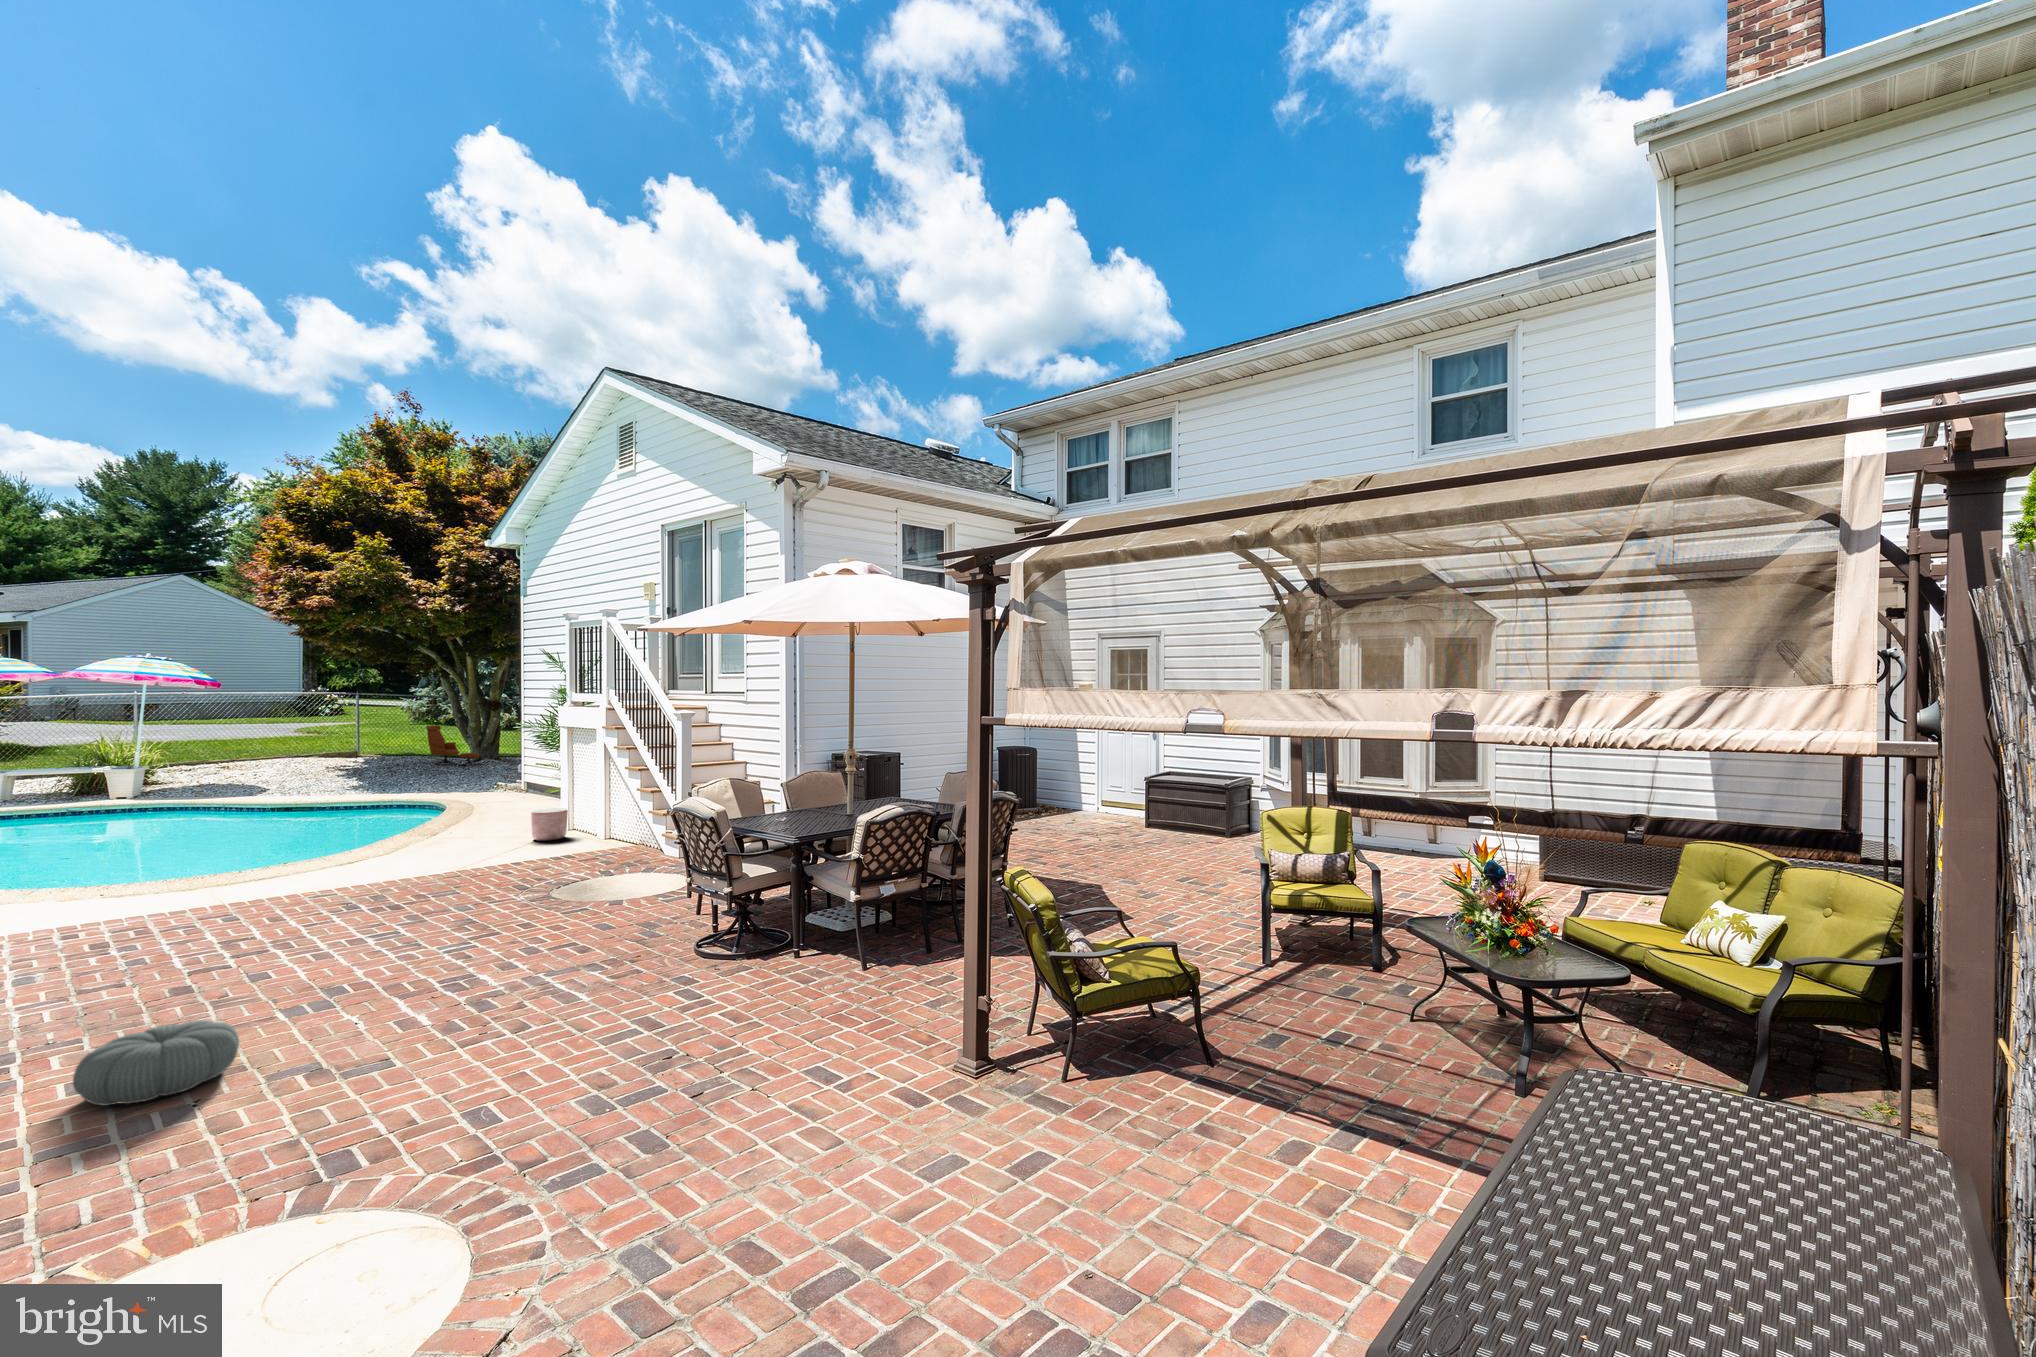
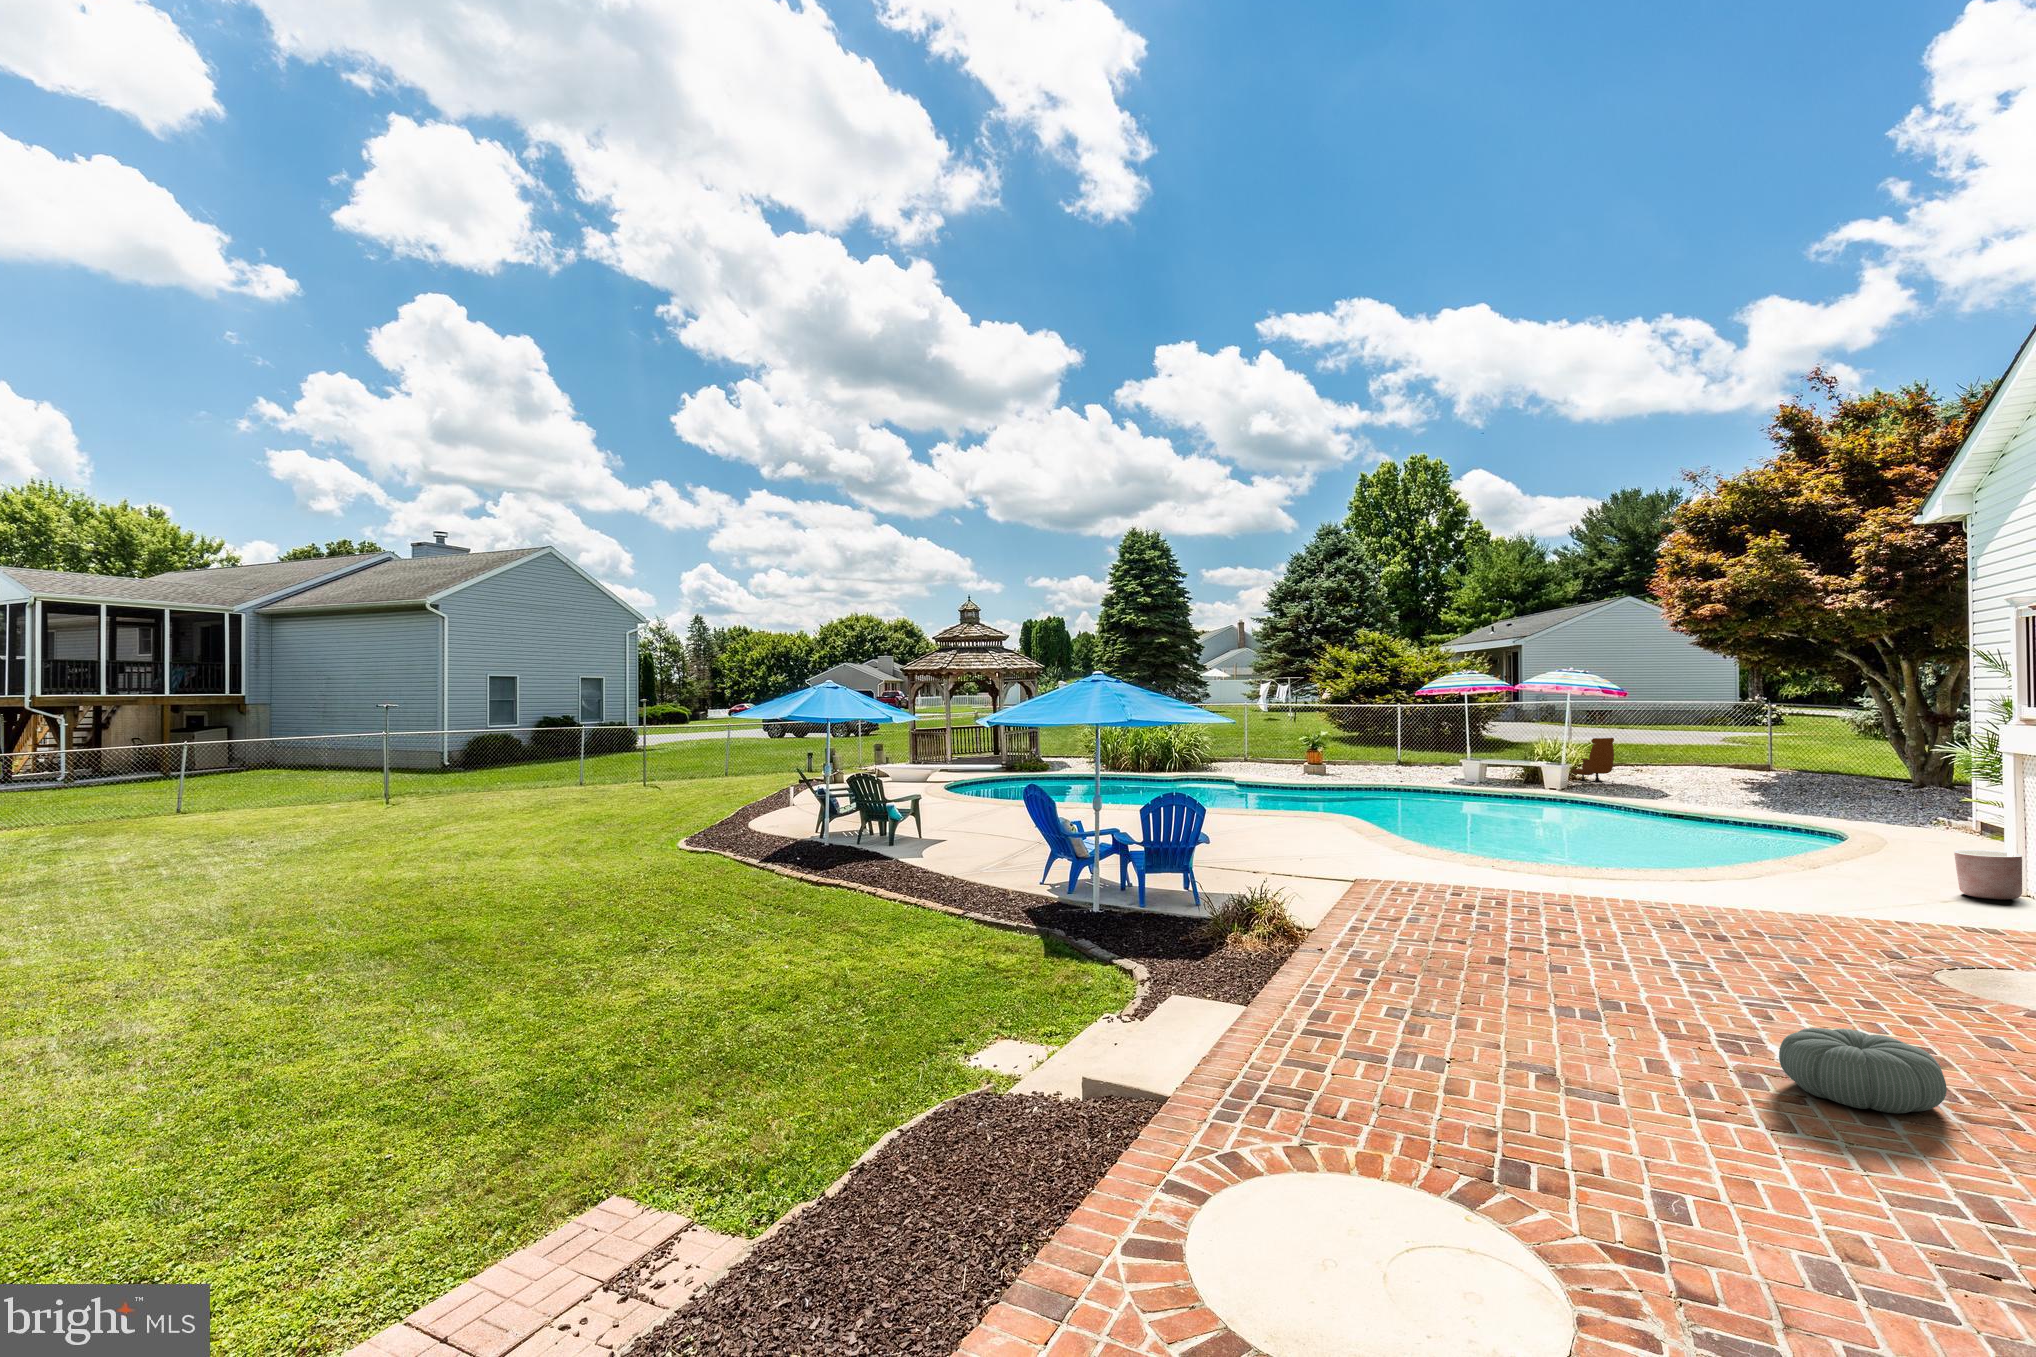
lounge chair: present [426,726,479,765] -> present [1572,738,1614,785]
pouf: present [73,1020,239,1106] -> present [1779,1028,1947,1113]

